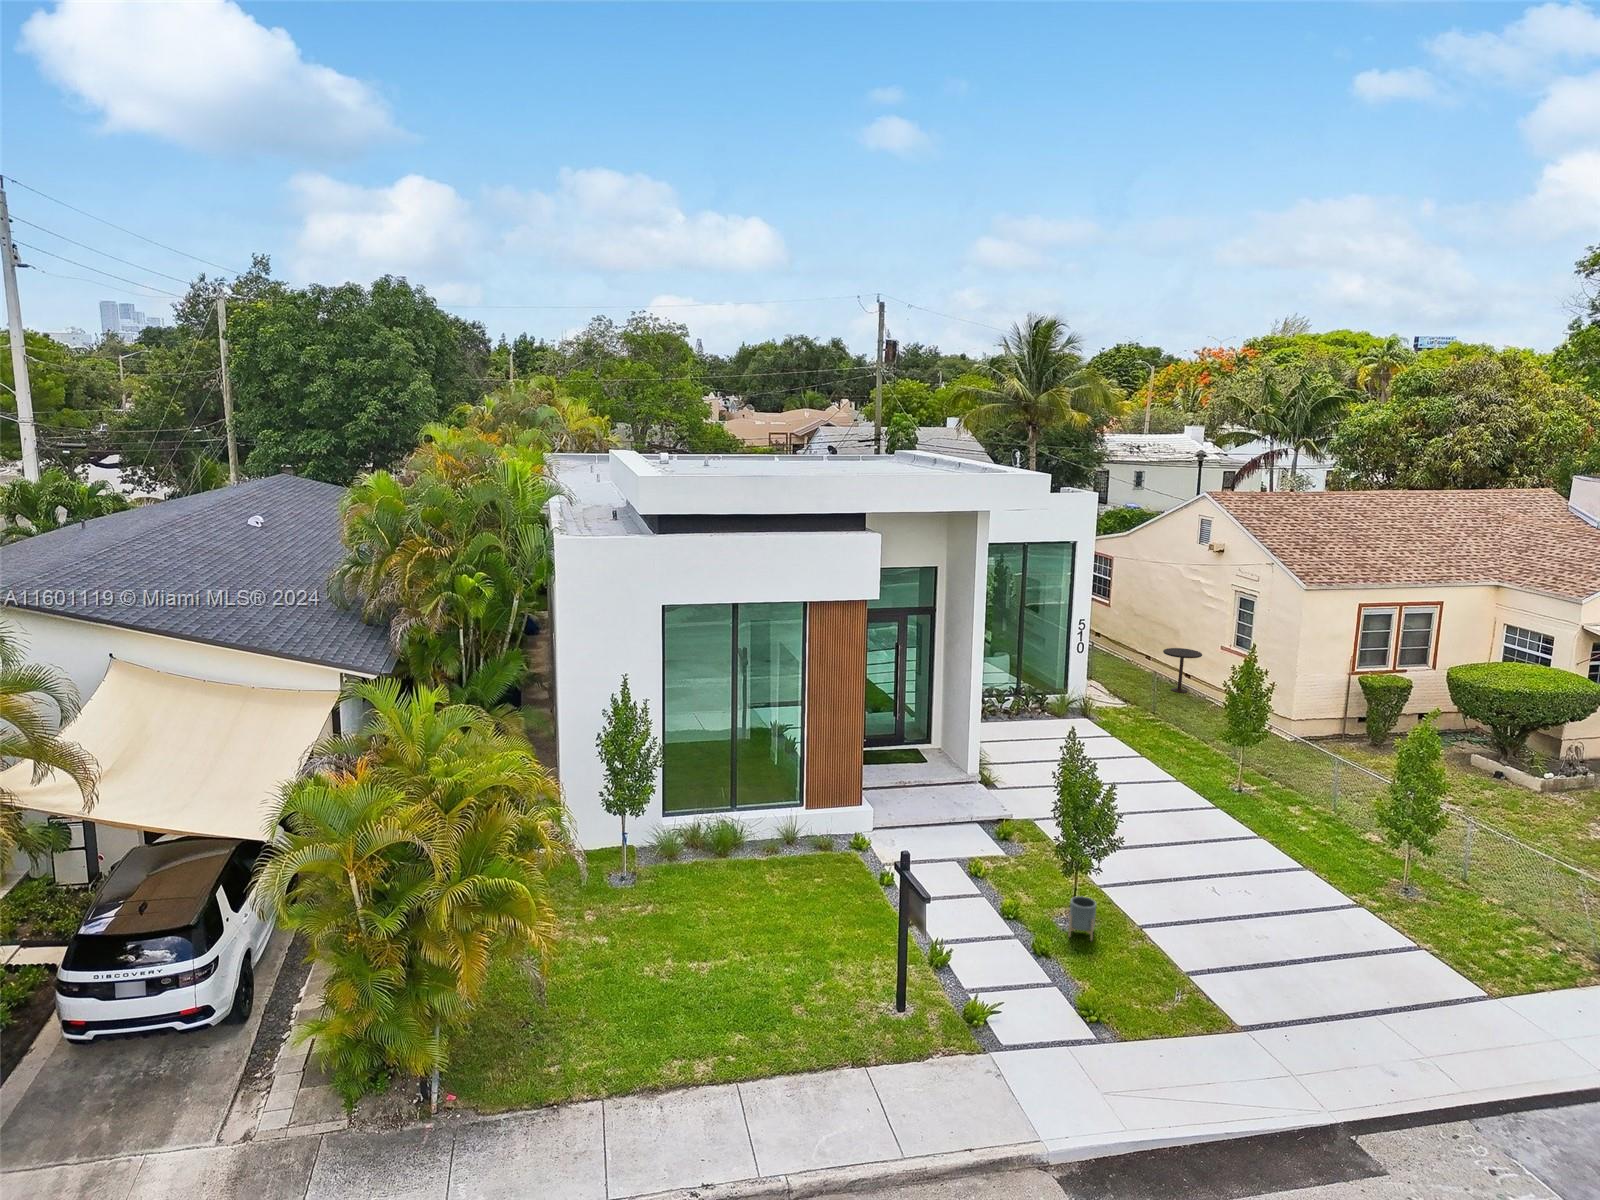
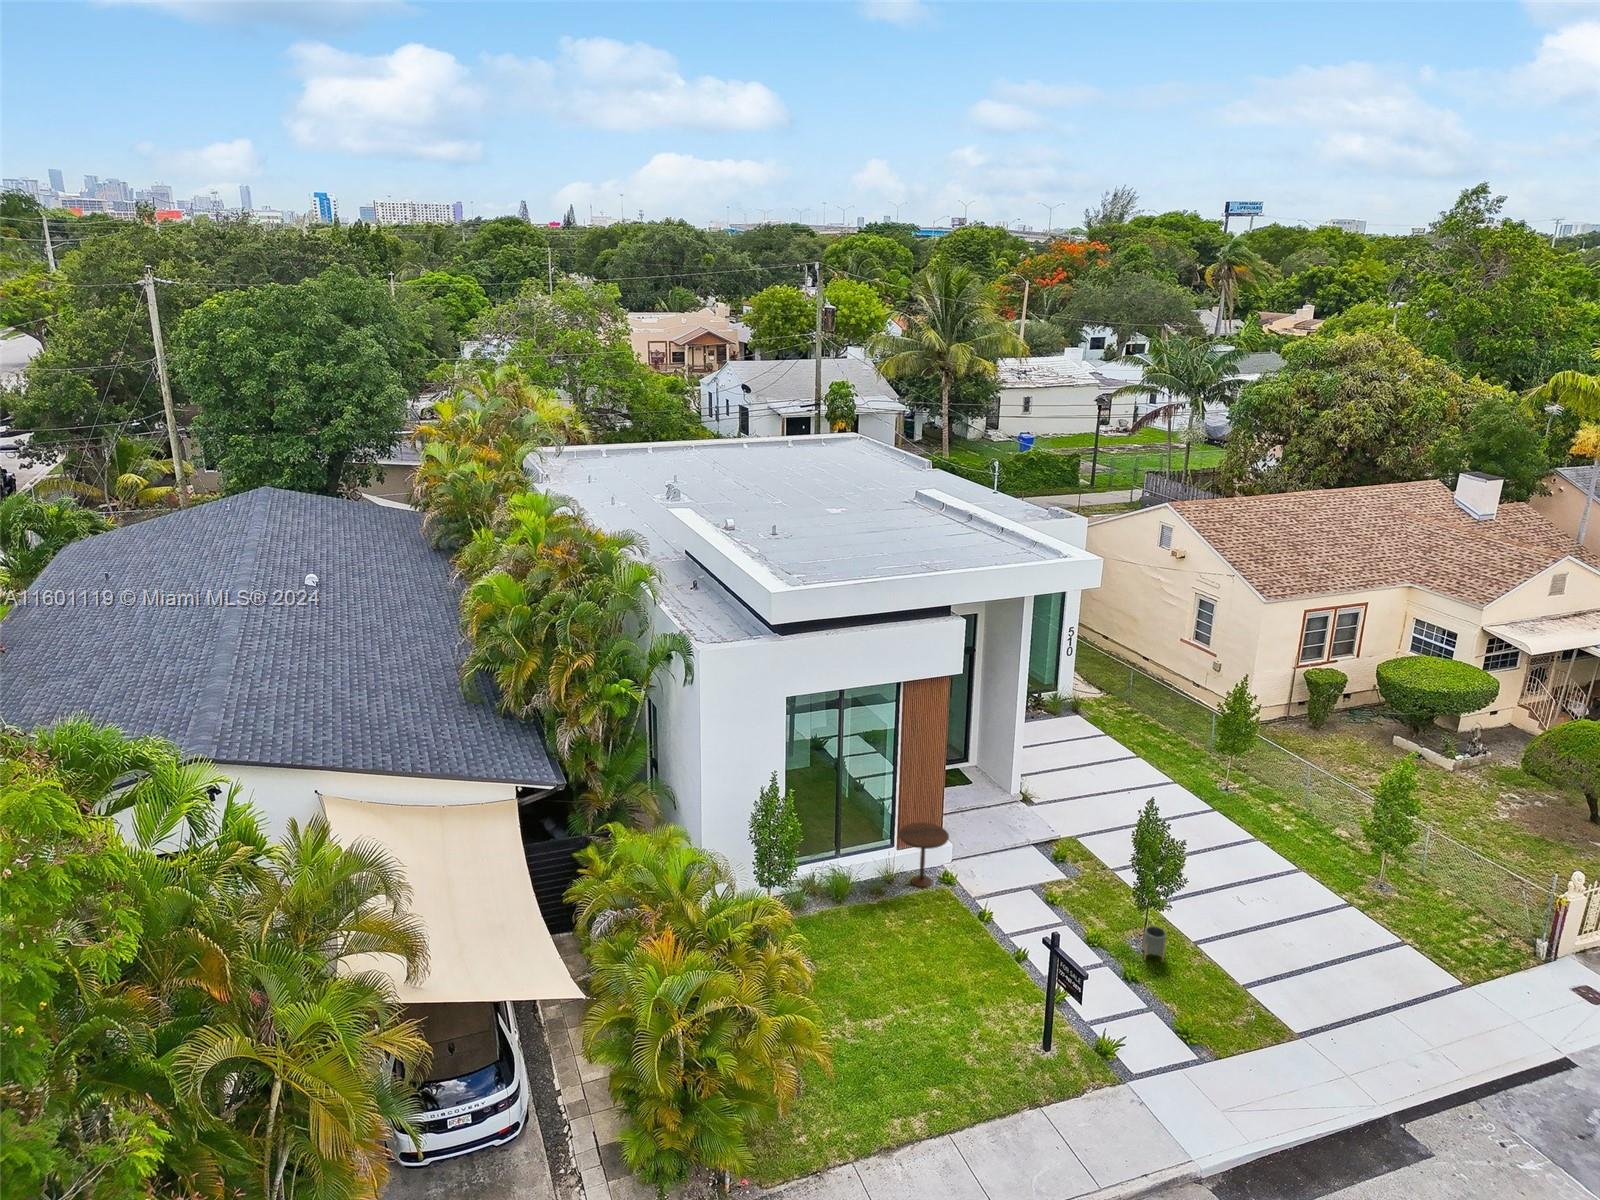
pedestal table: present [1163,648,1202,693] -> present [899,822,949,887]

